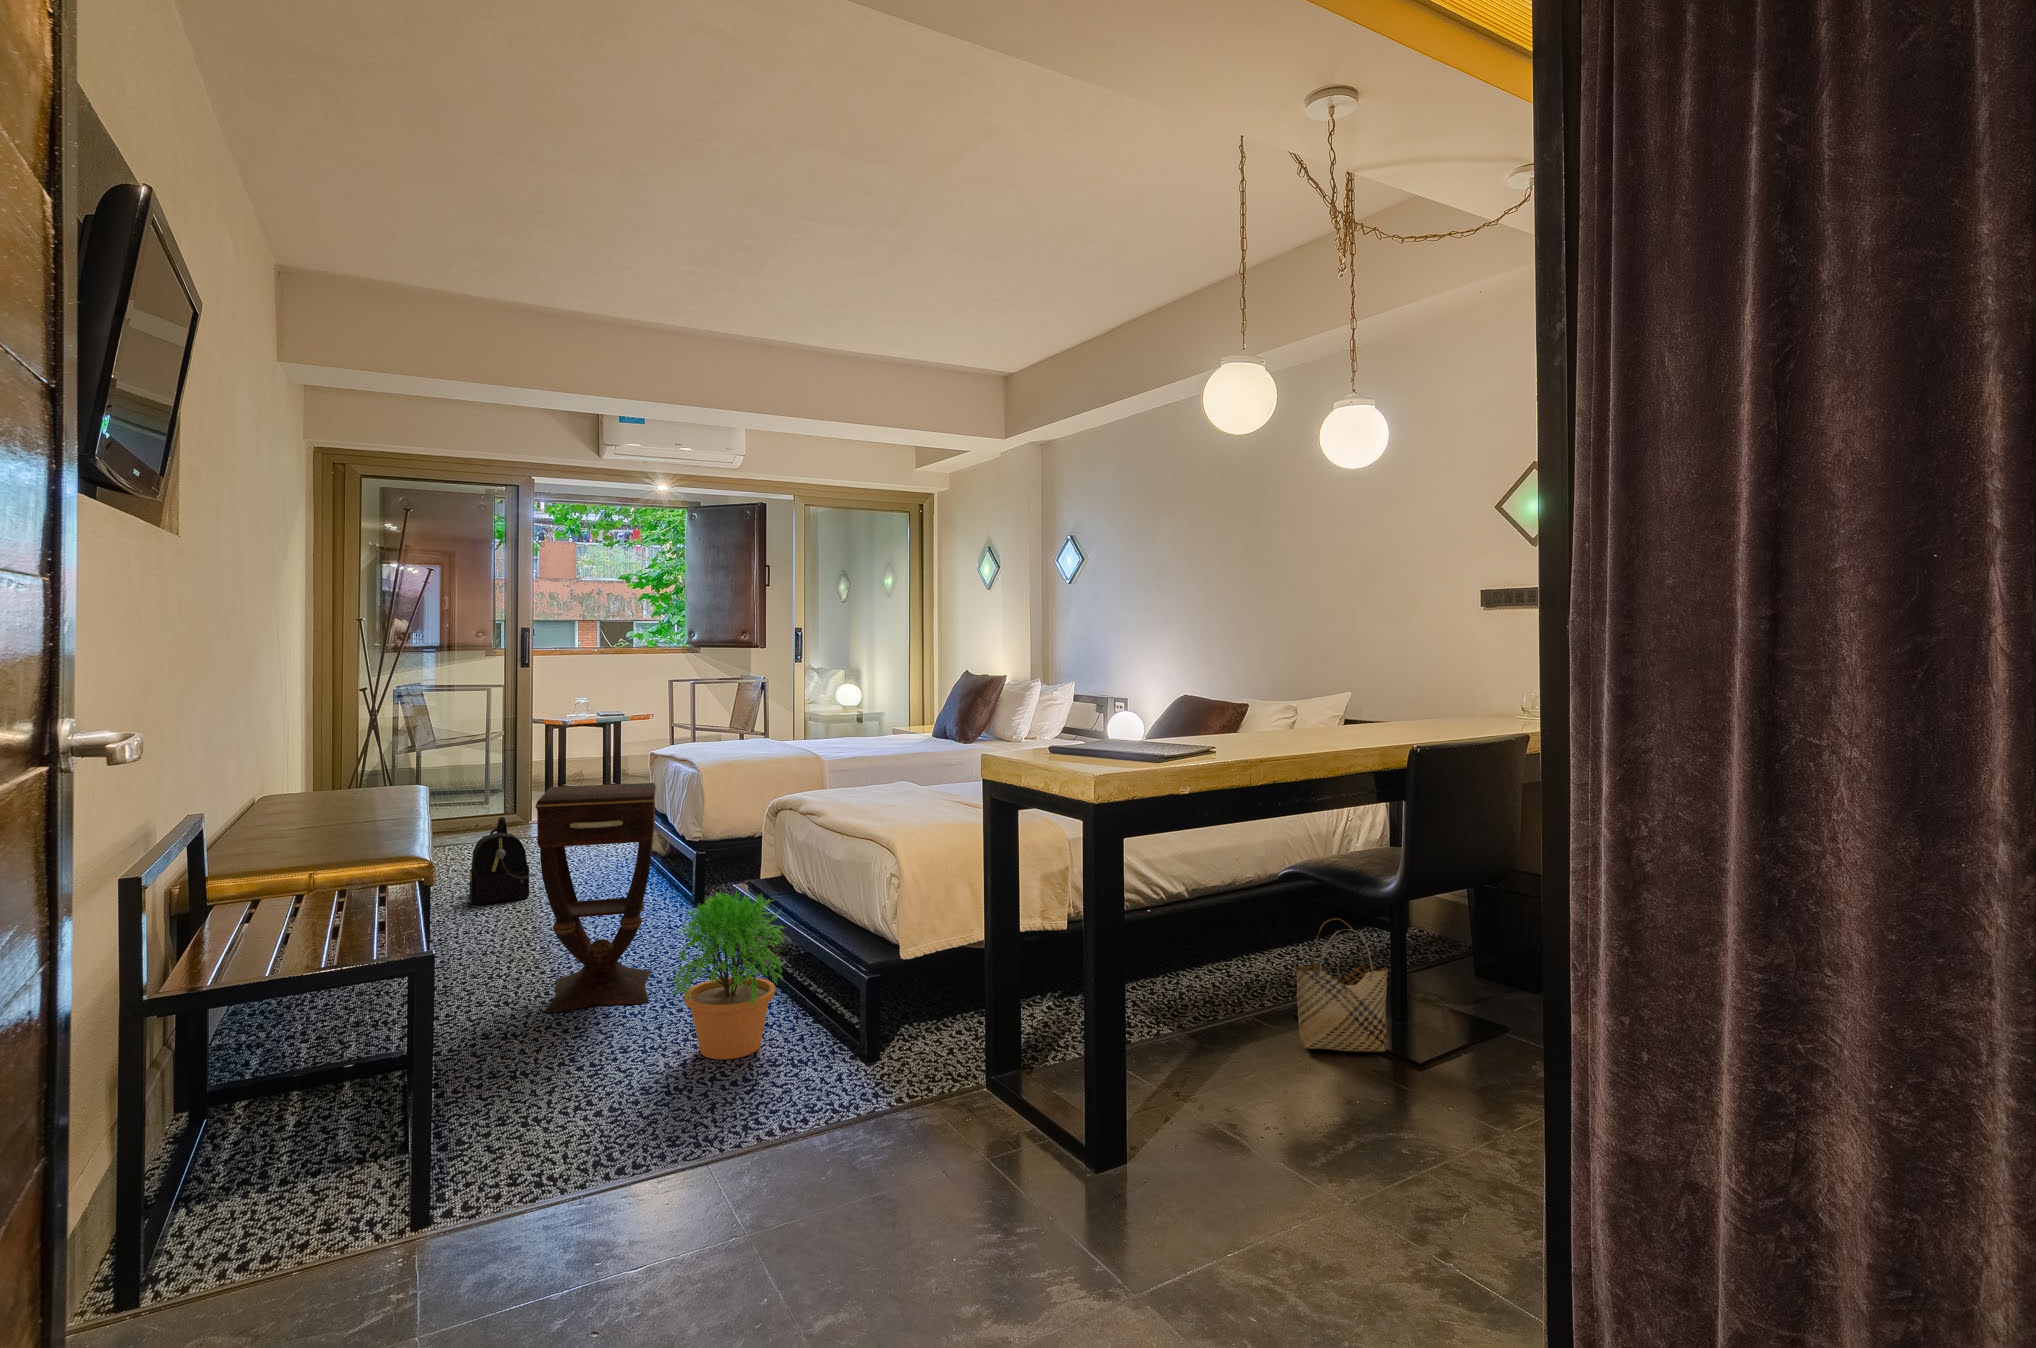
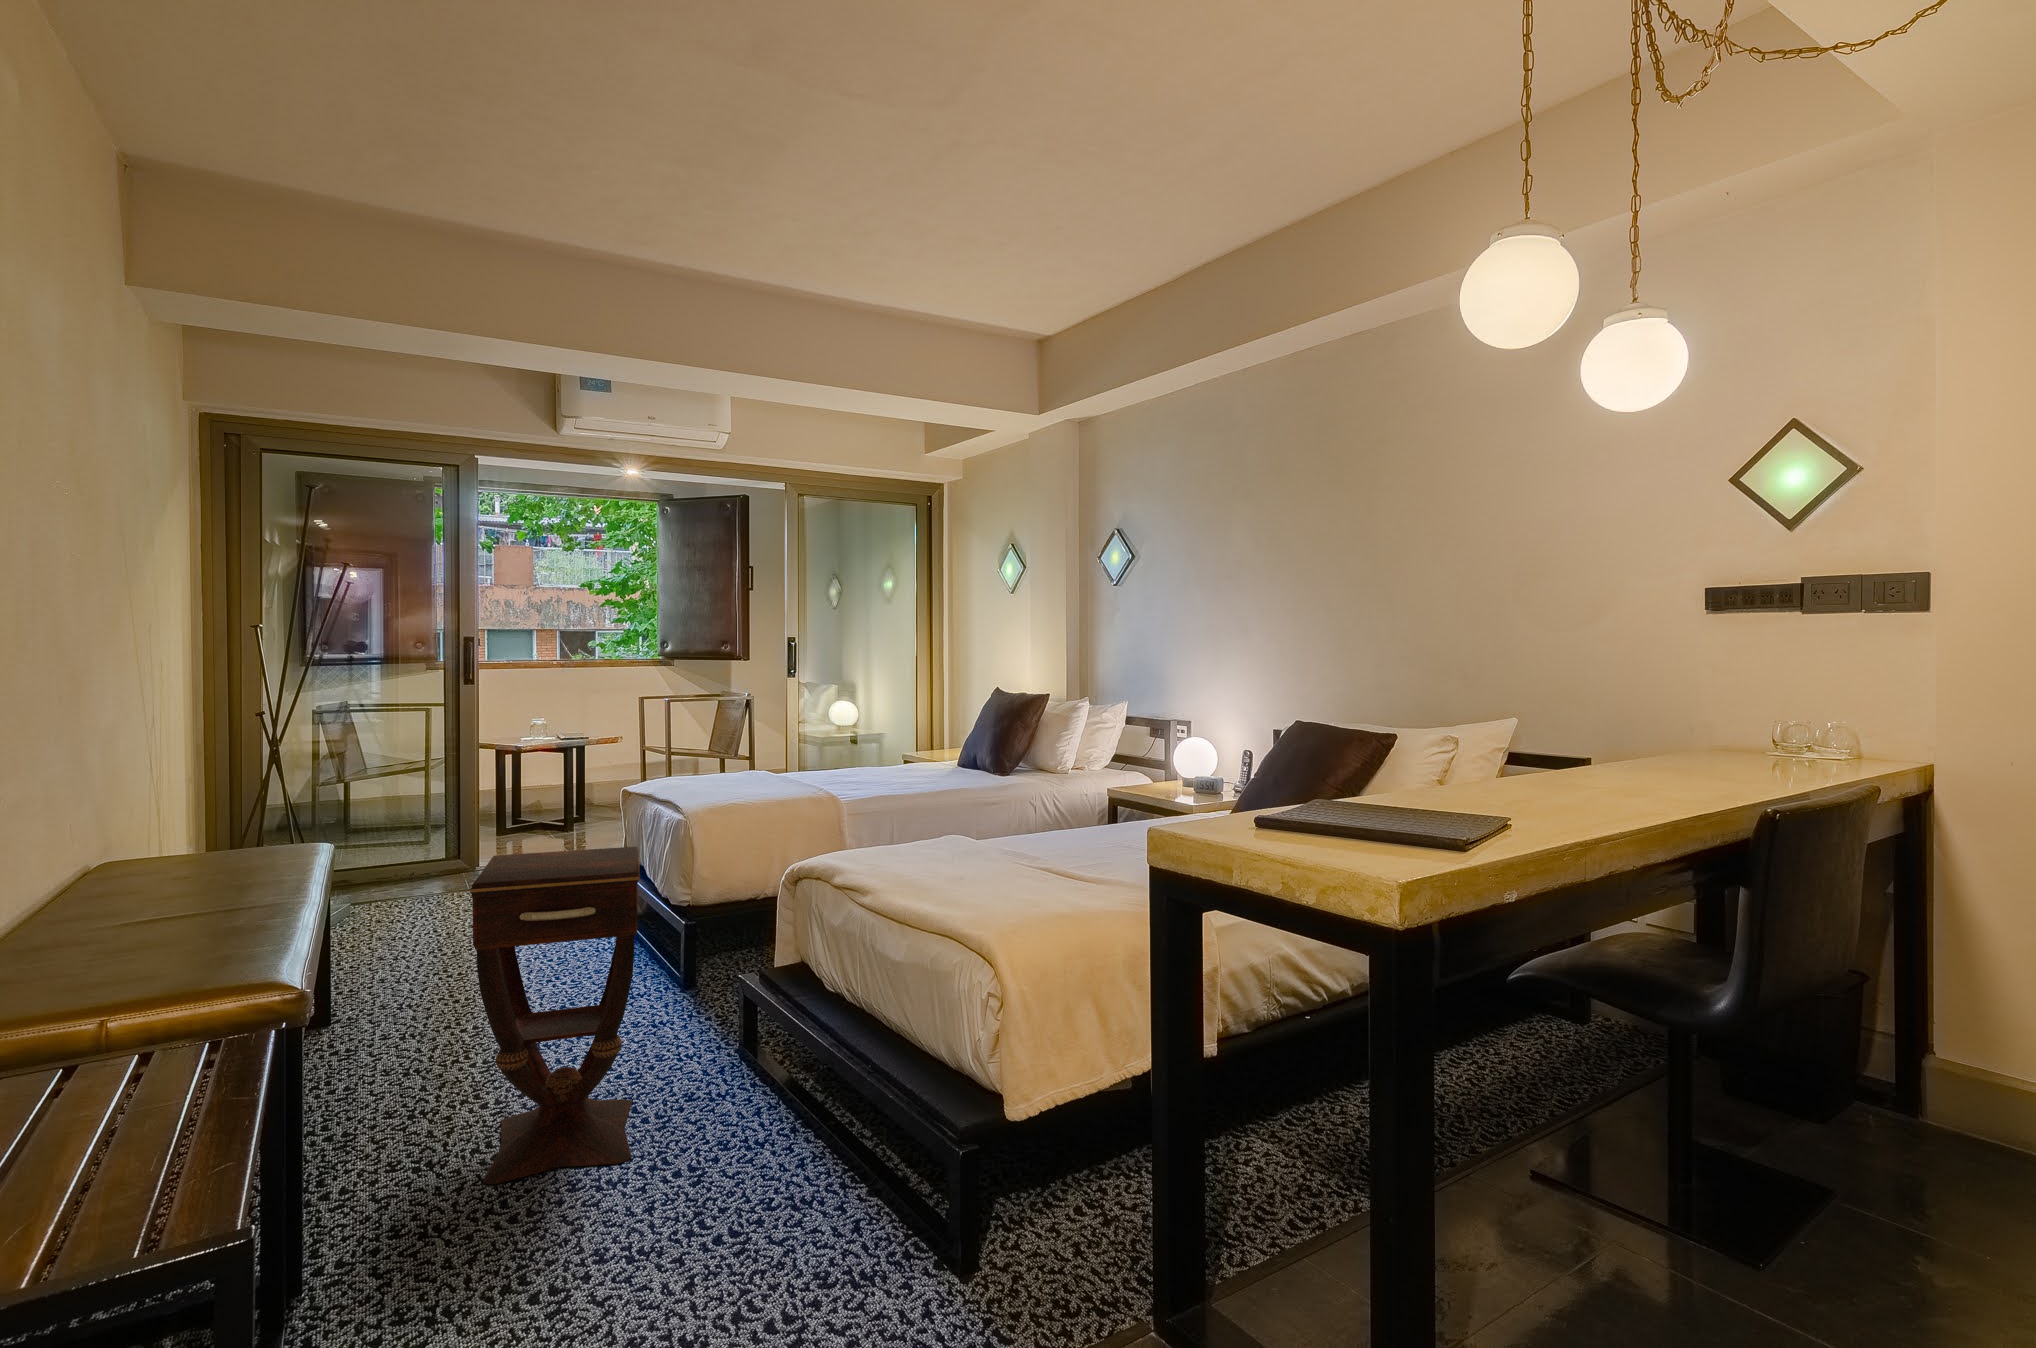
backpack: present [470,817,531,905] -> none [394,876,474,990]
potted plant: present [672,891,784,1059] -> none [669,1019,840,1277]
woven basket: present [1295,918,1388,1052] -> none [1565,1042,1705,1241]

